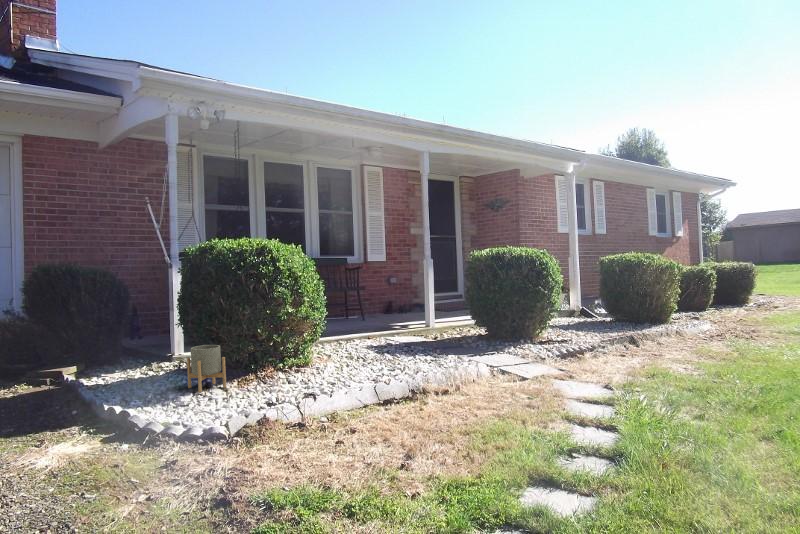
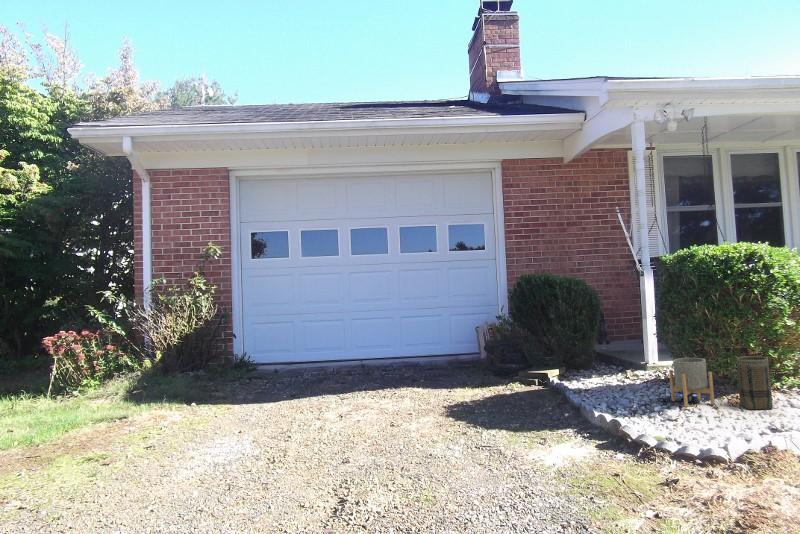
basket: none [247,340,274,389] -> present [737,356,773,410]

